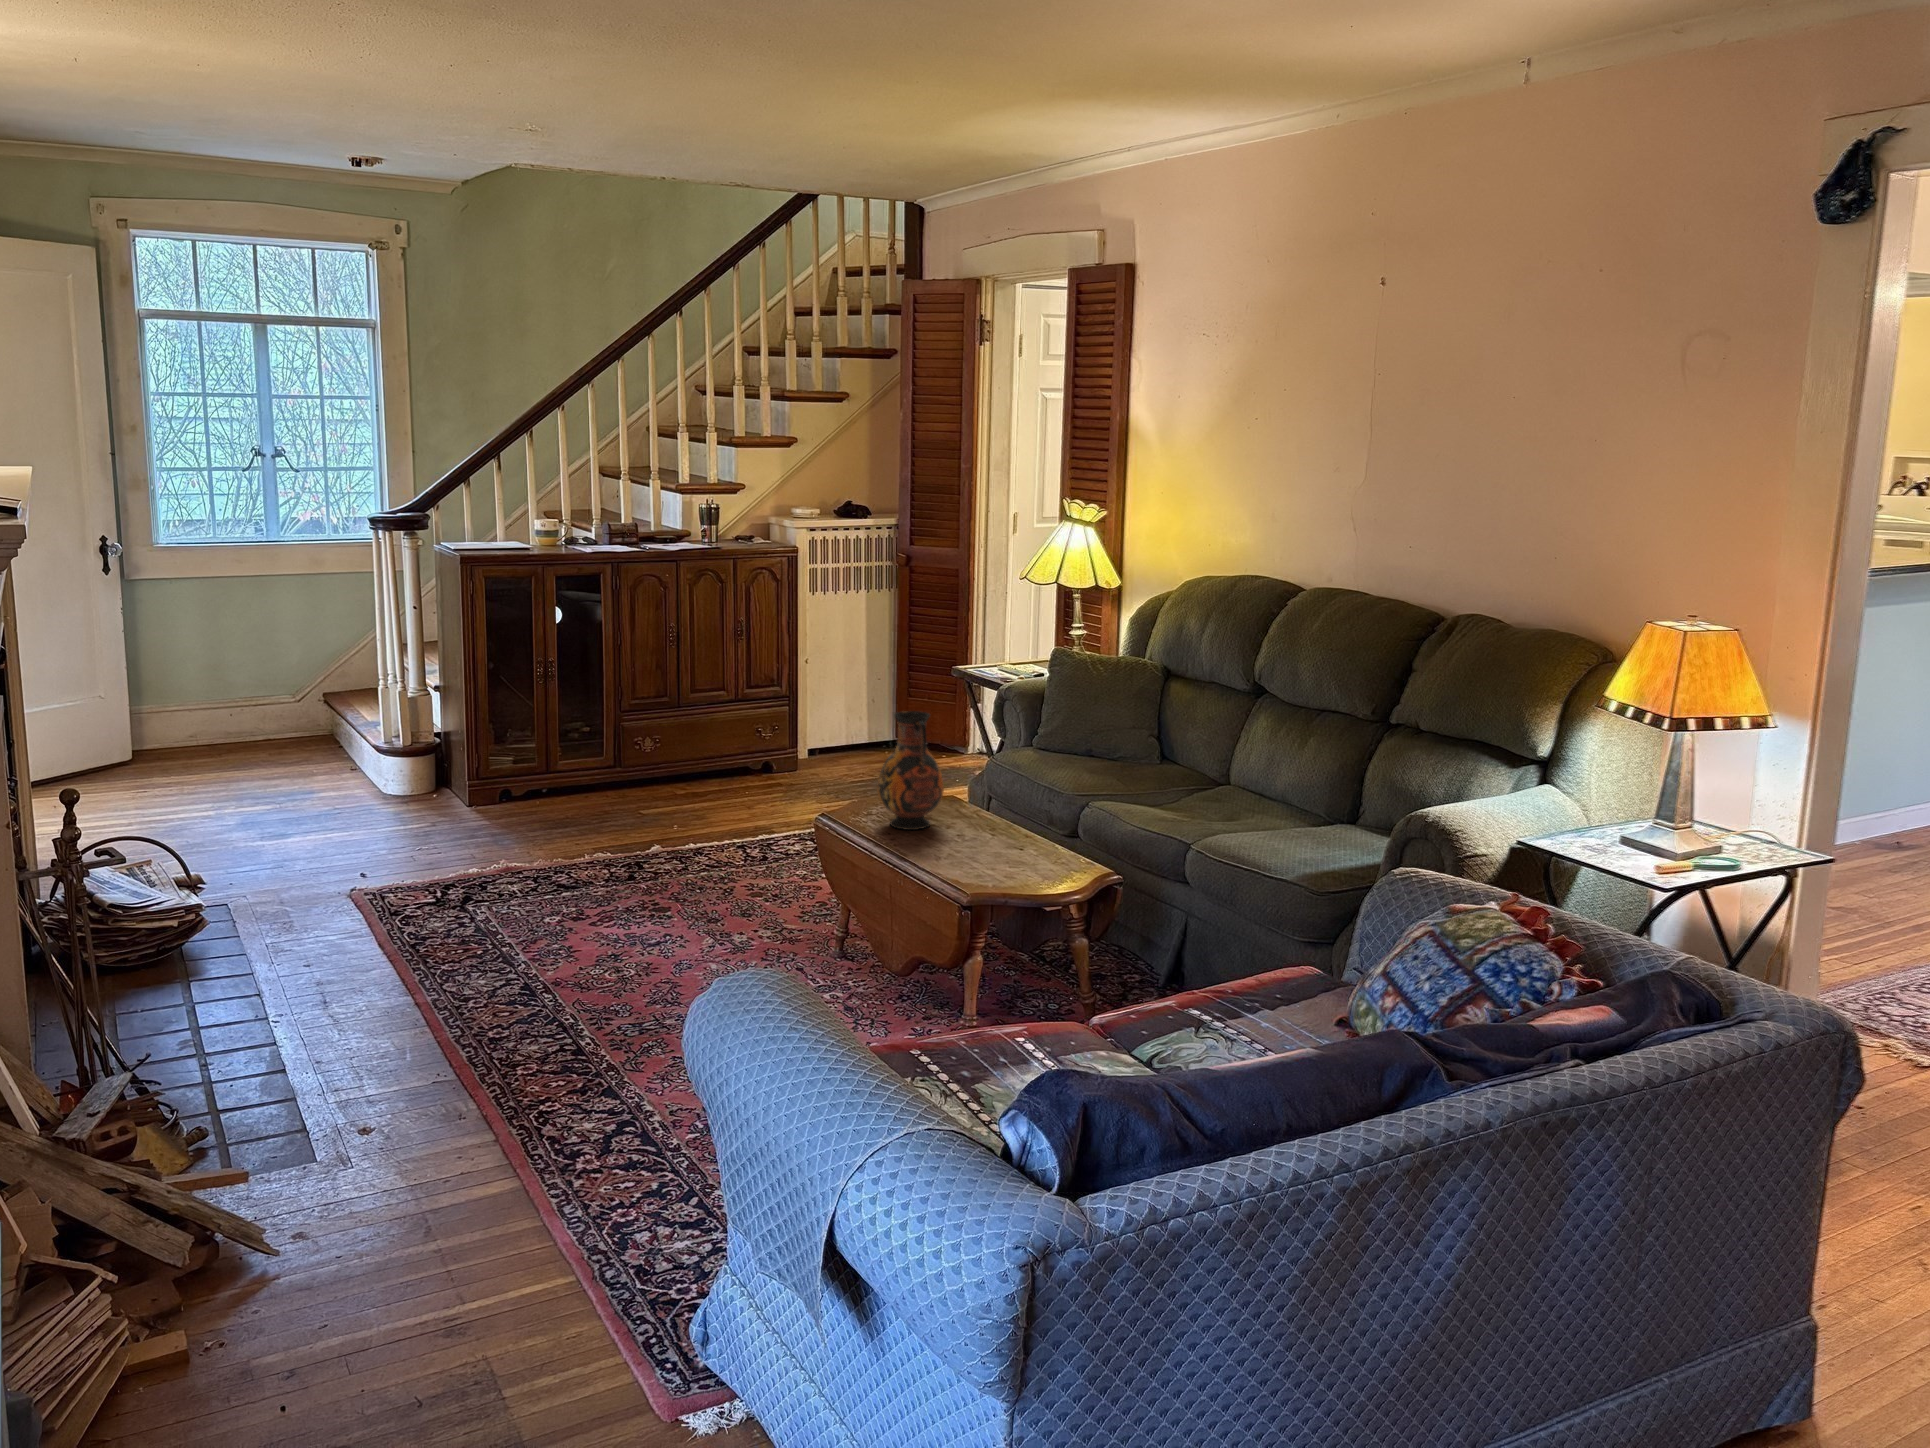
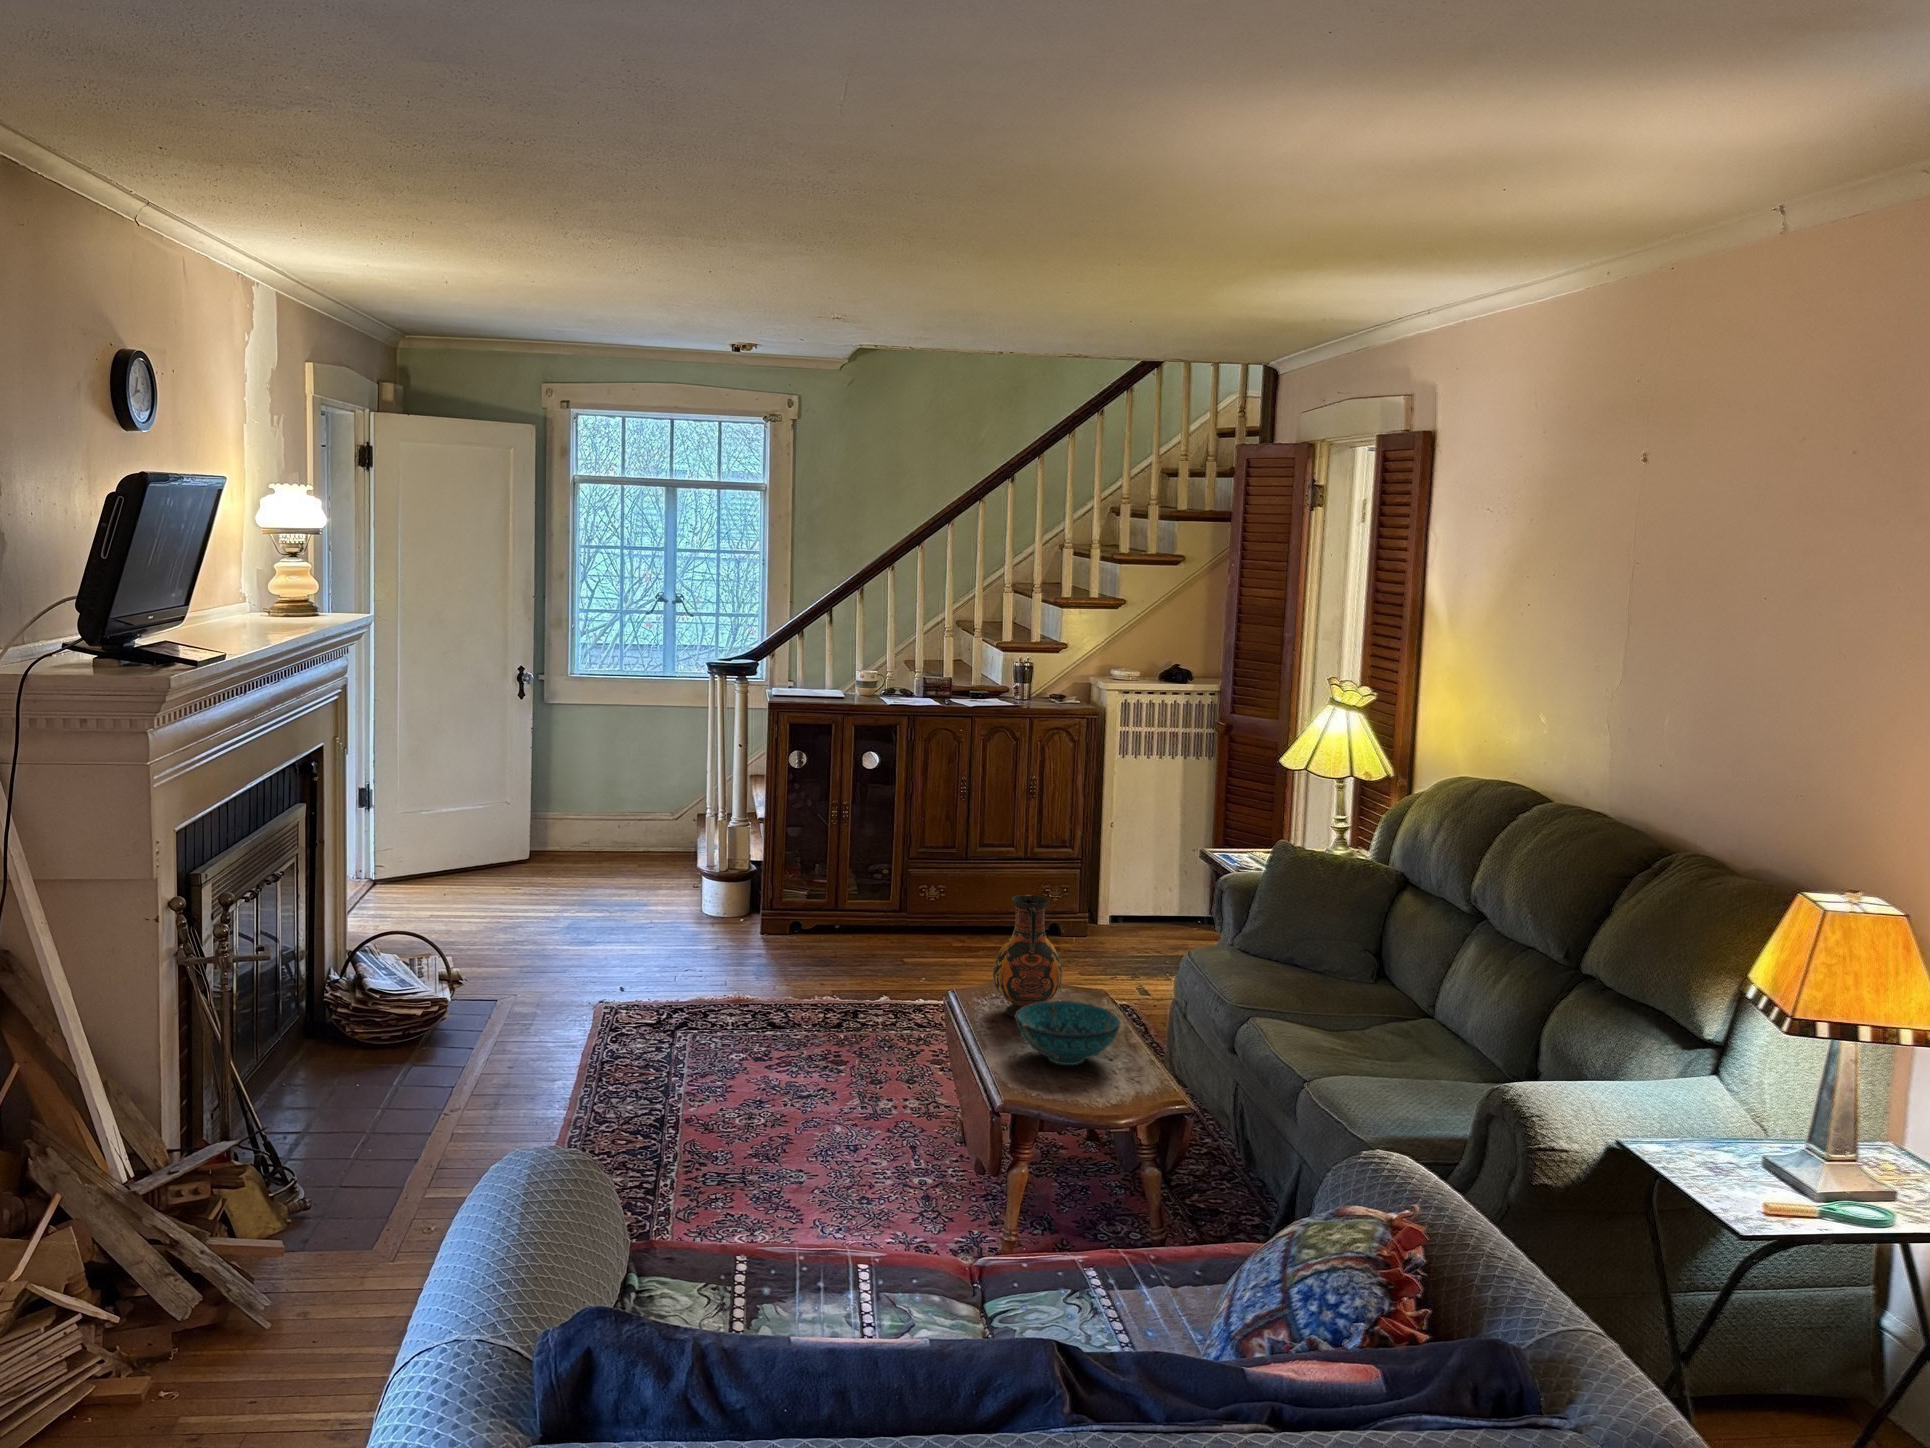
decorative bowl: none [937,804,1038,861] -> present [1015,1001,1120,1065]

